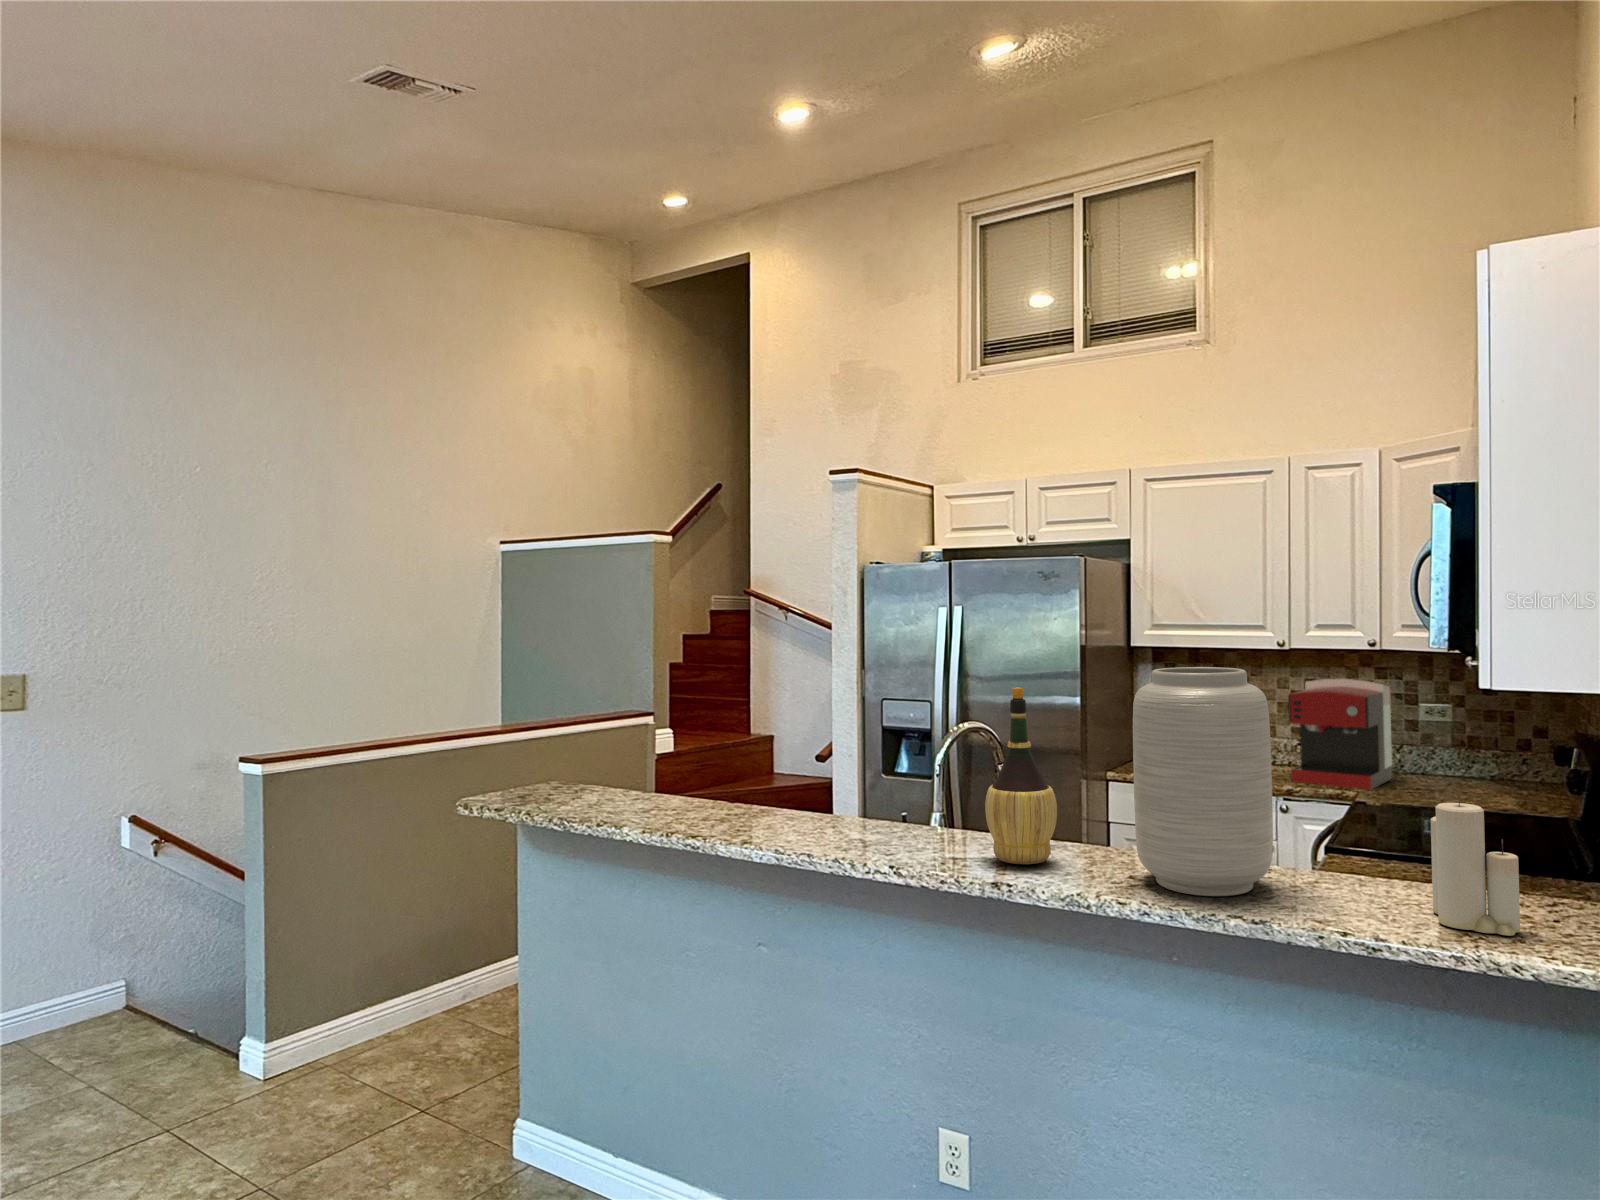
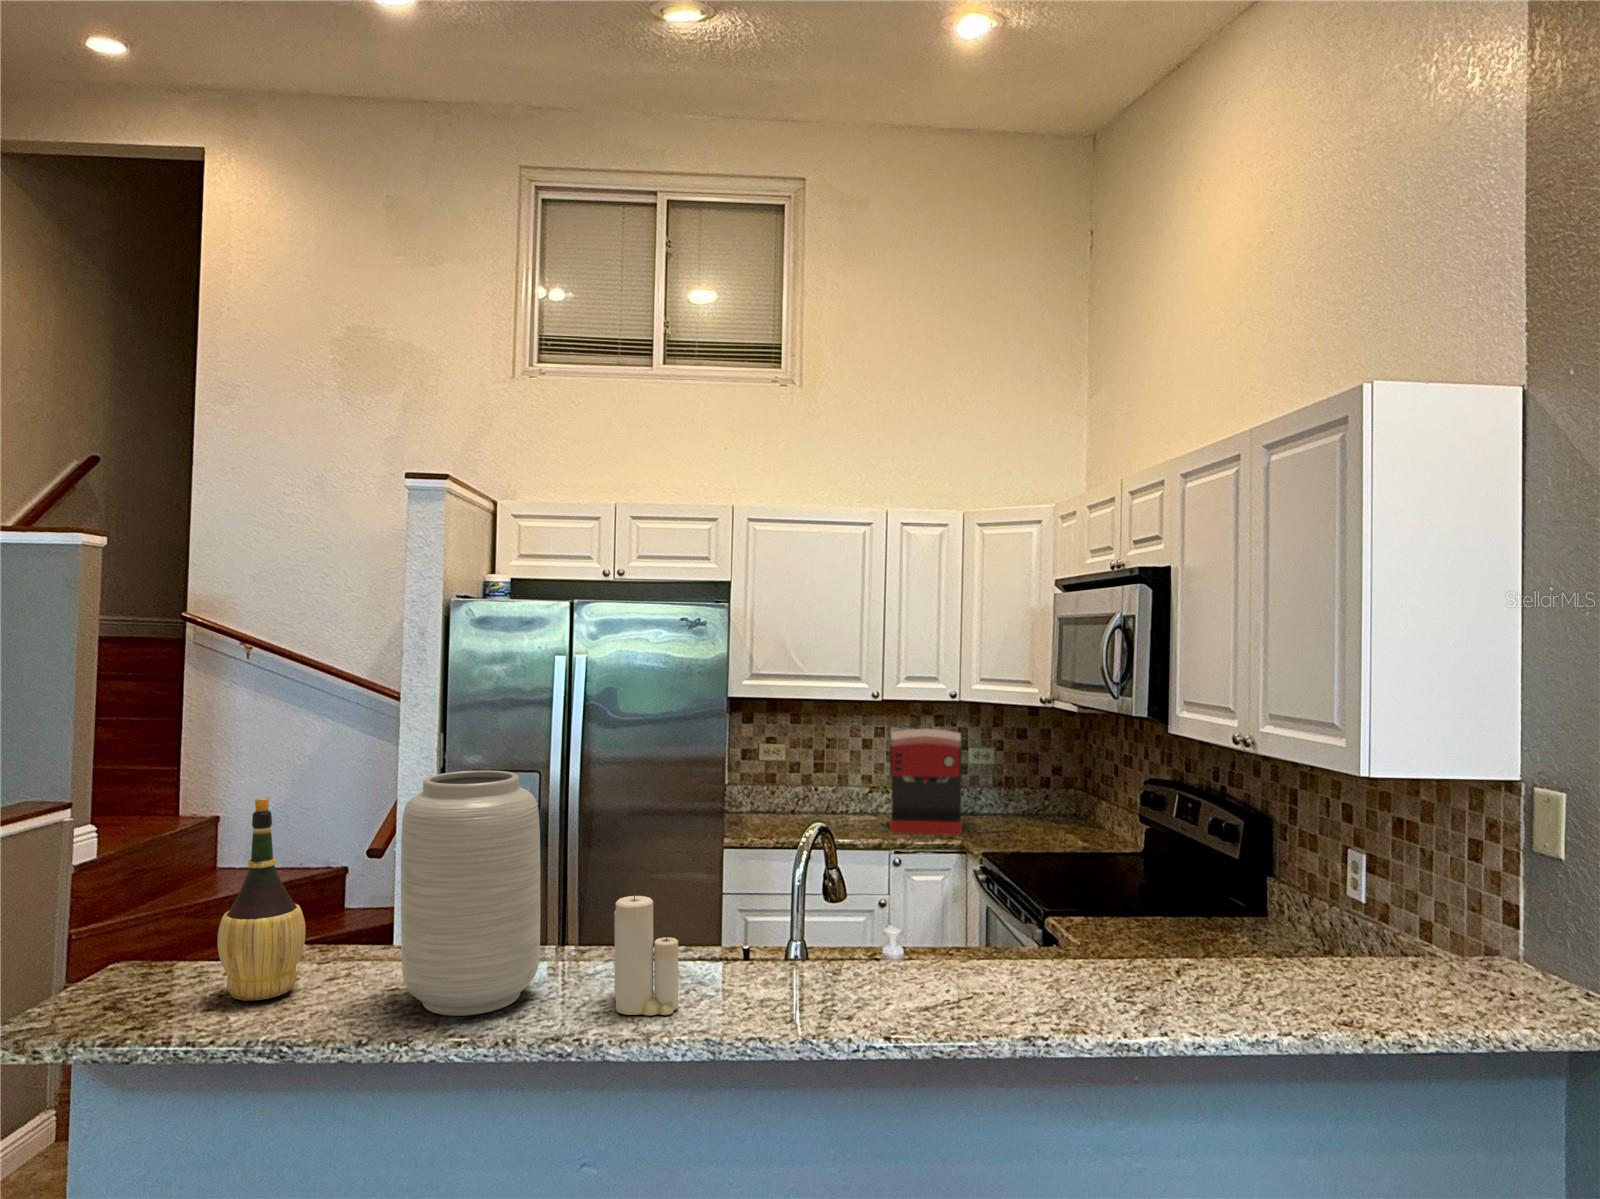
vase: present [1133,667,1273,896] -> present [401,770,540,1016]
wine bottle: present [985,687,1057,864] -> present [218,798,305,1000]
candle: present [1431,792,1520,936] -> present [614,887,678,1015]

